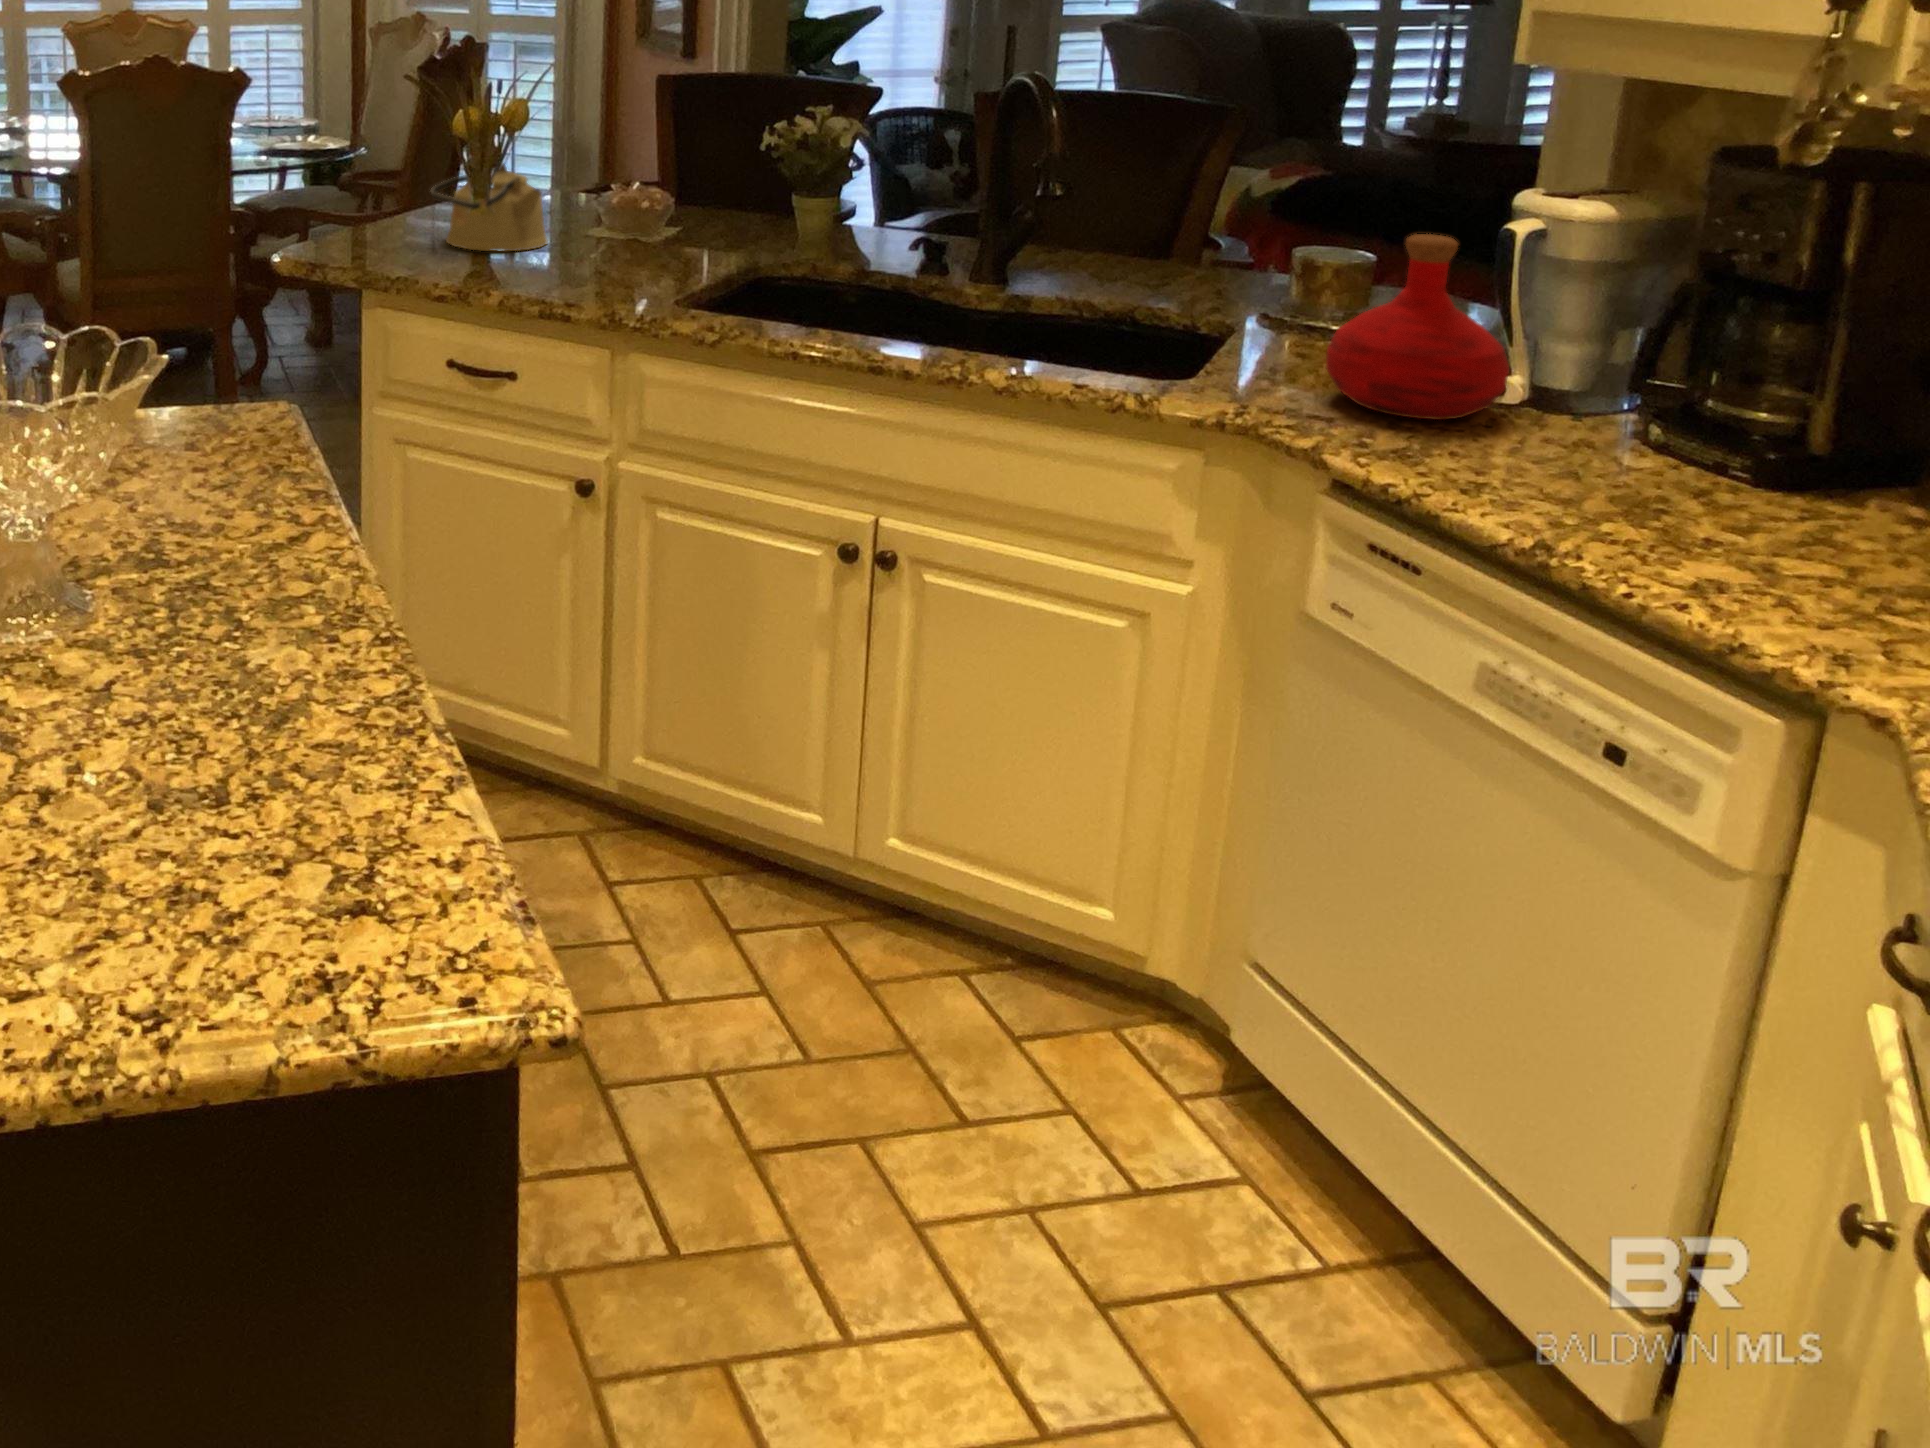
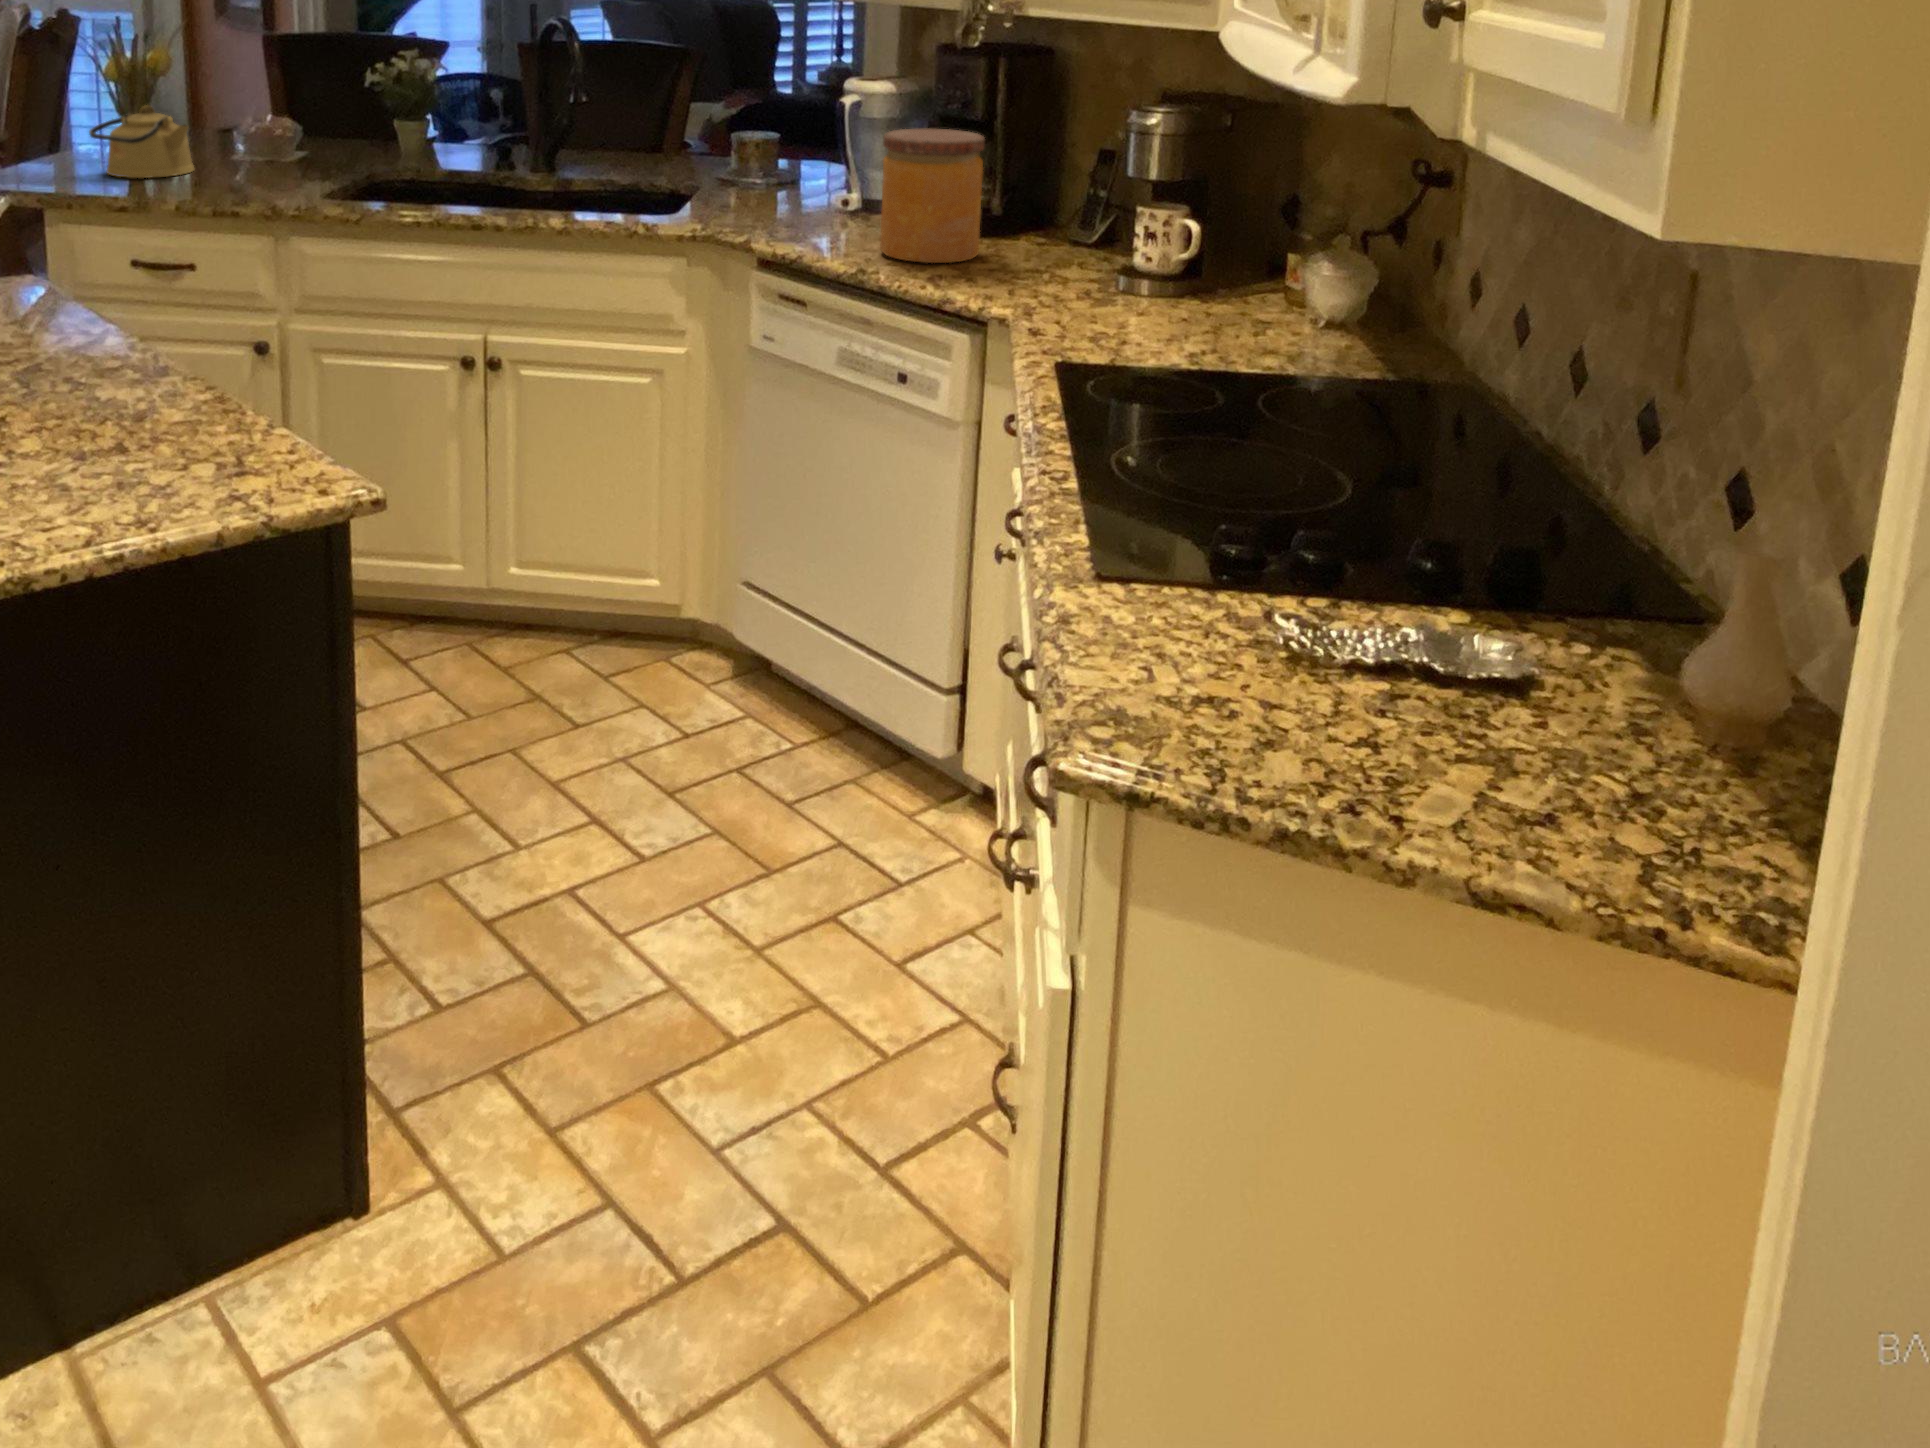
bottle: present [1326,234,1509,420] -> none [751,108,851,222]
jar: none [1571,296,1818,544] -> present [880,129,985,263]

